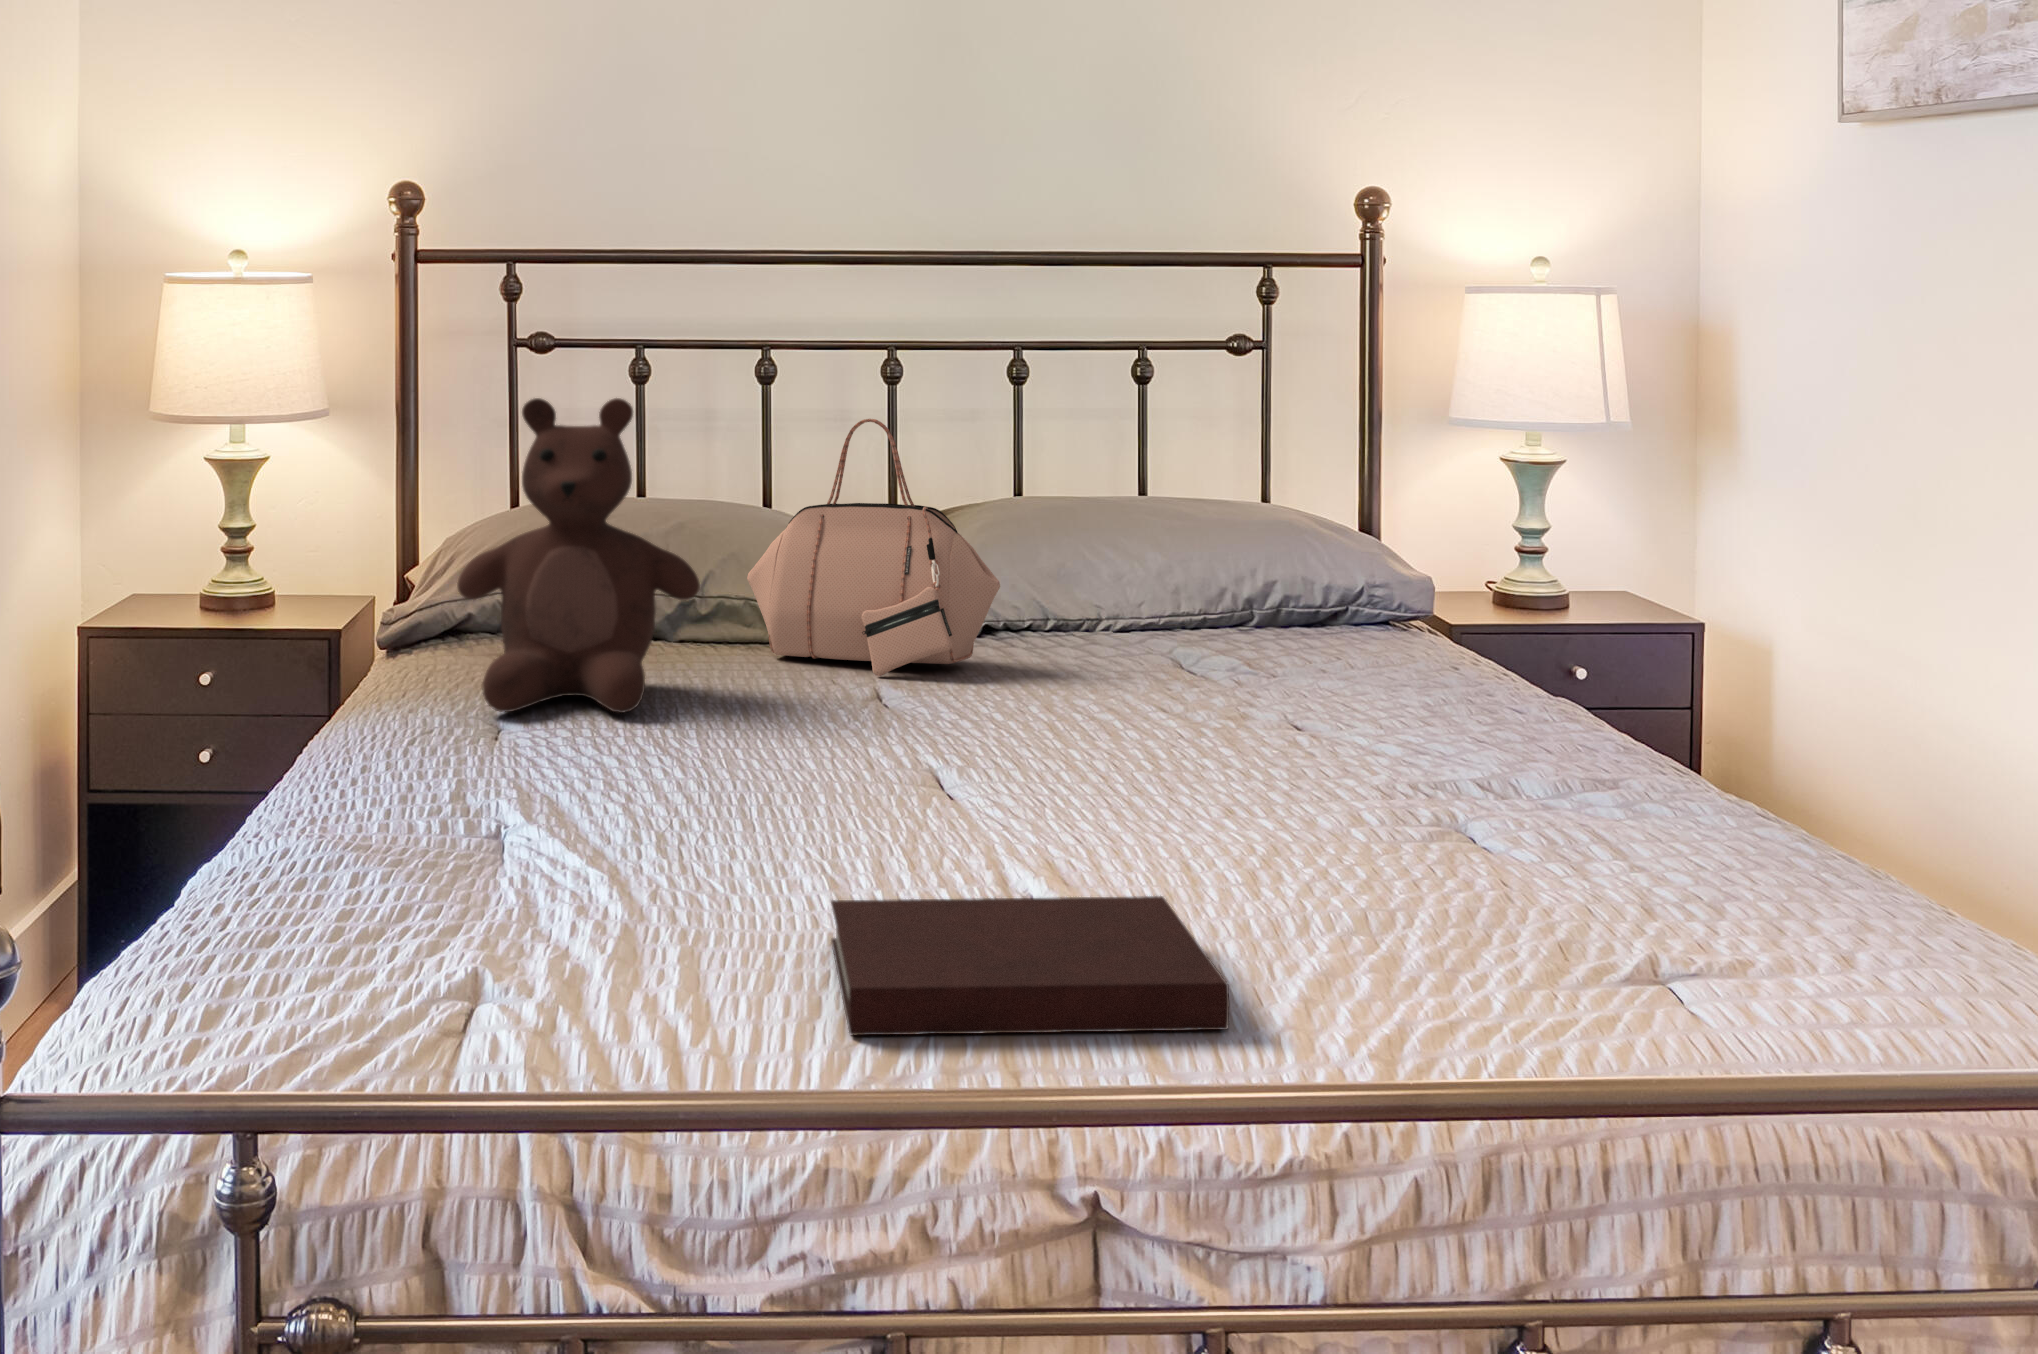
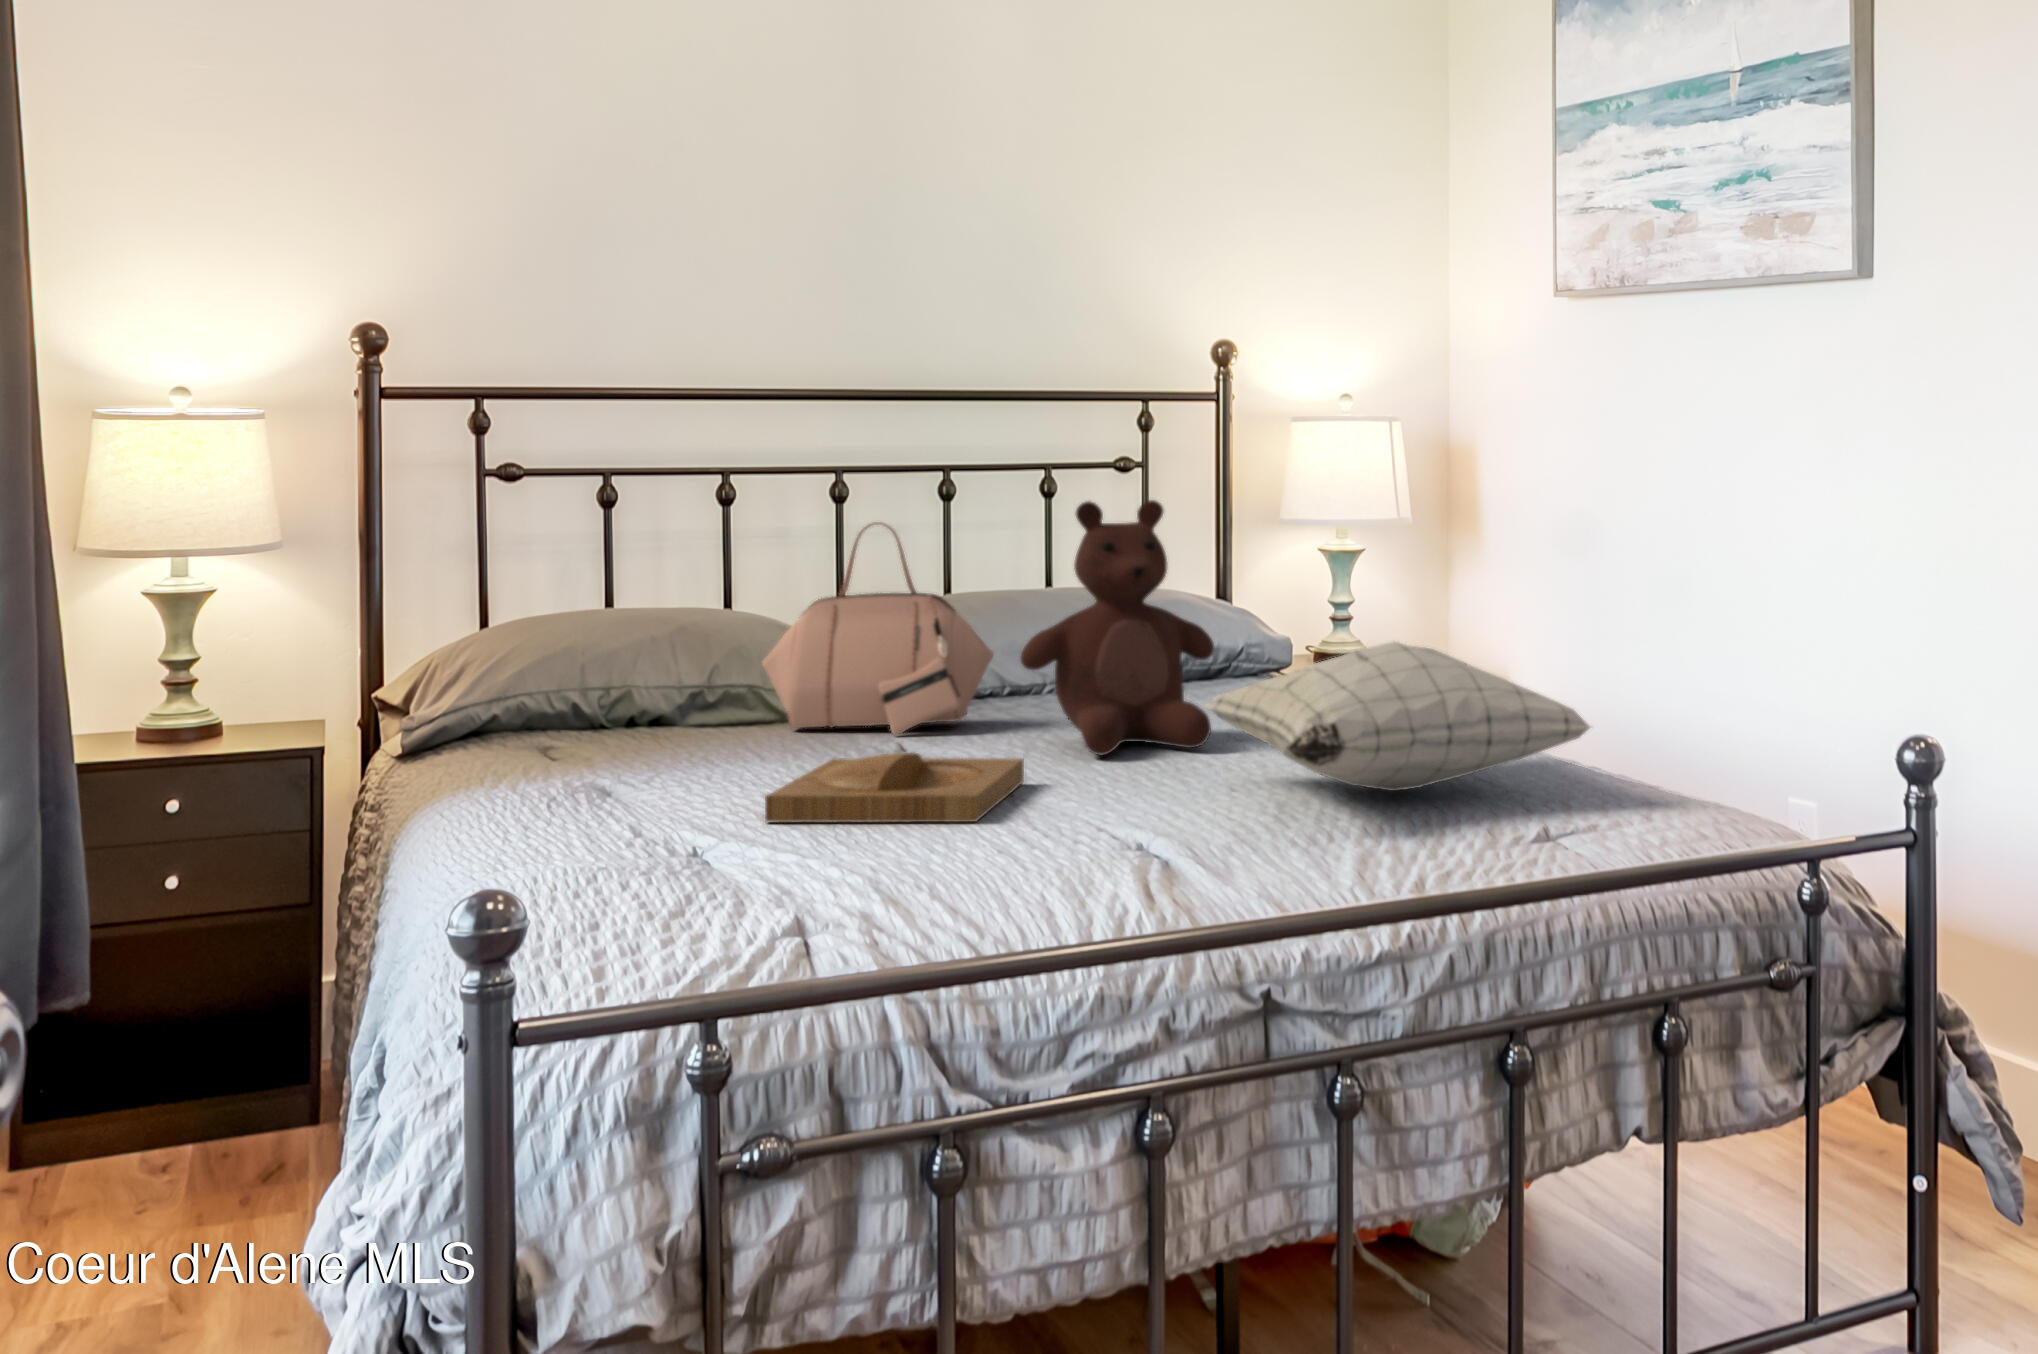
teddy bear: present [457,398,700,713] -> present [1020,500,1214,755]
pillow: none [1192,628,1763,846] -> present [1204,642,1590,791]
tray: none [627,711,966,825] -> present [765,753,1024,822]
notebook: present [831,896,1229,1035] -> none [1021,826,1322,923]

